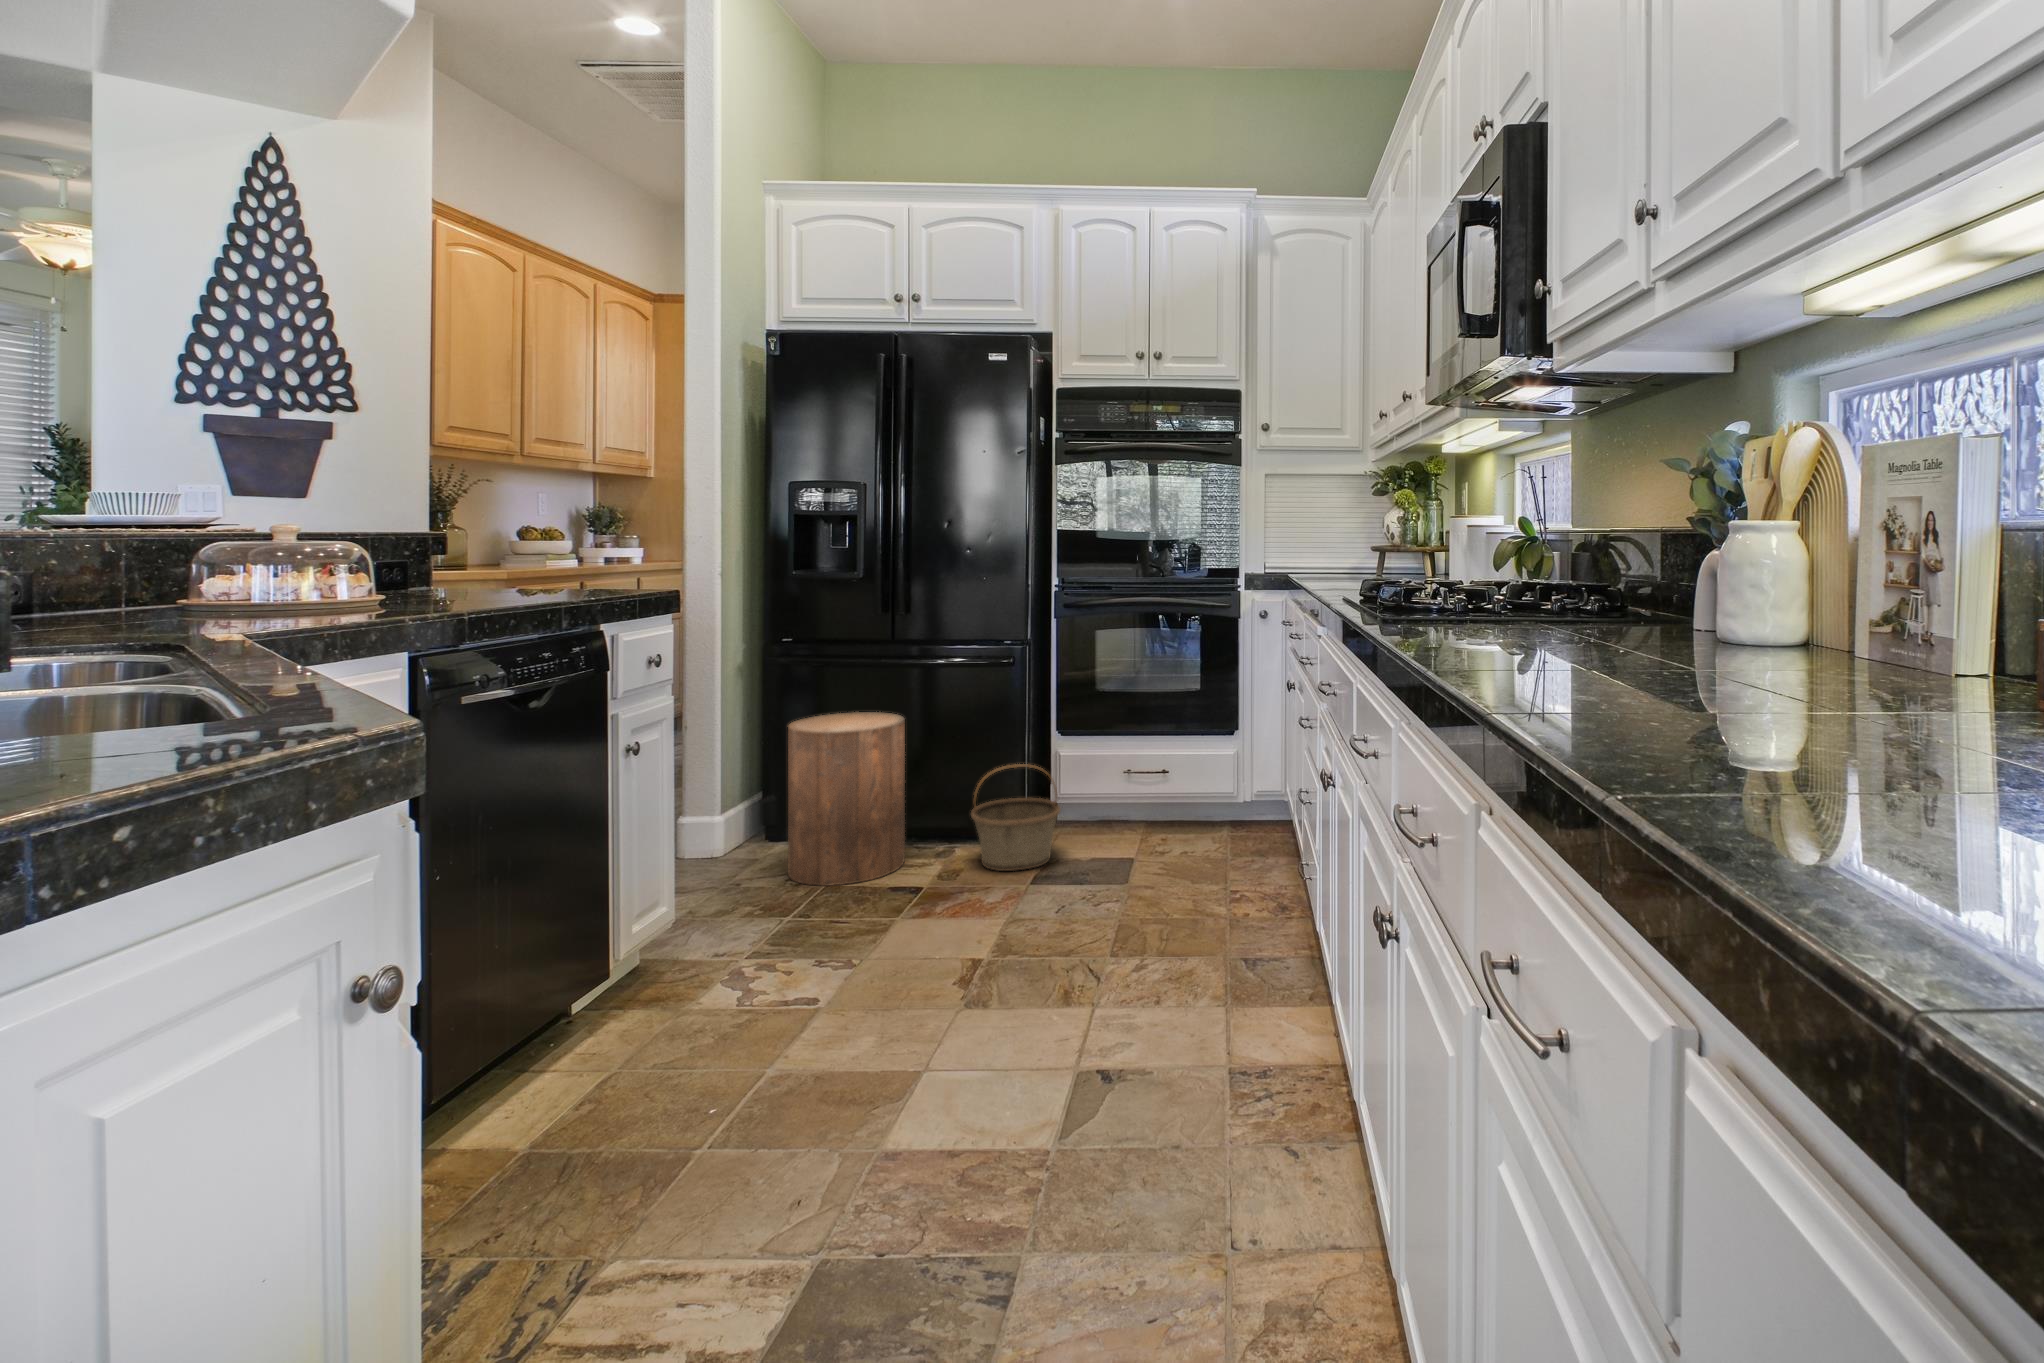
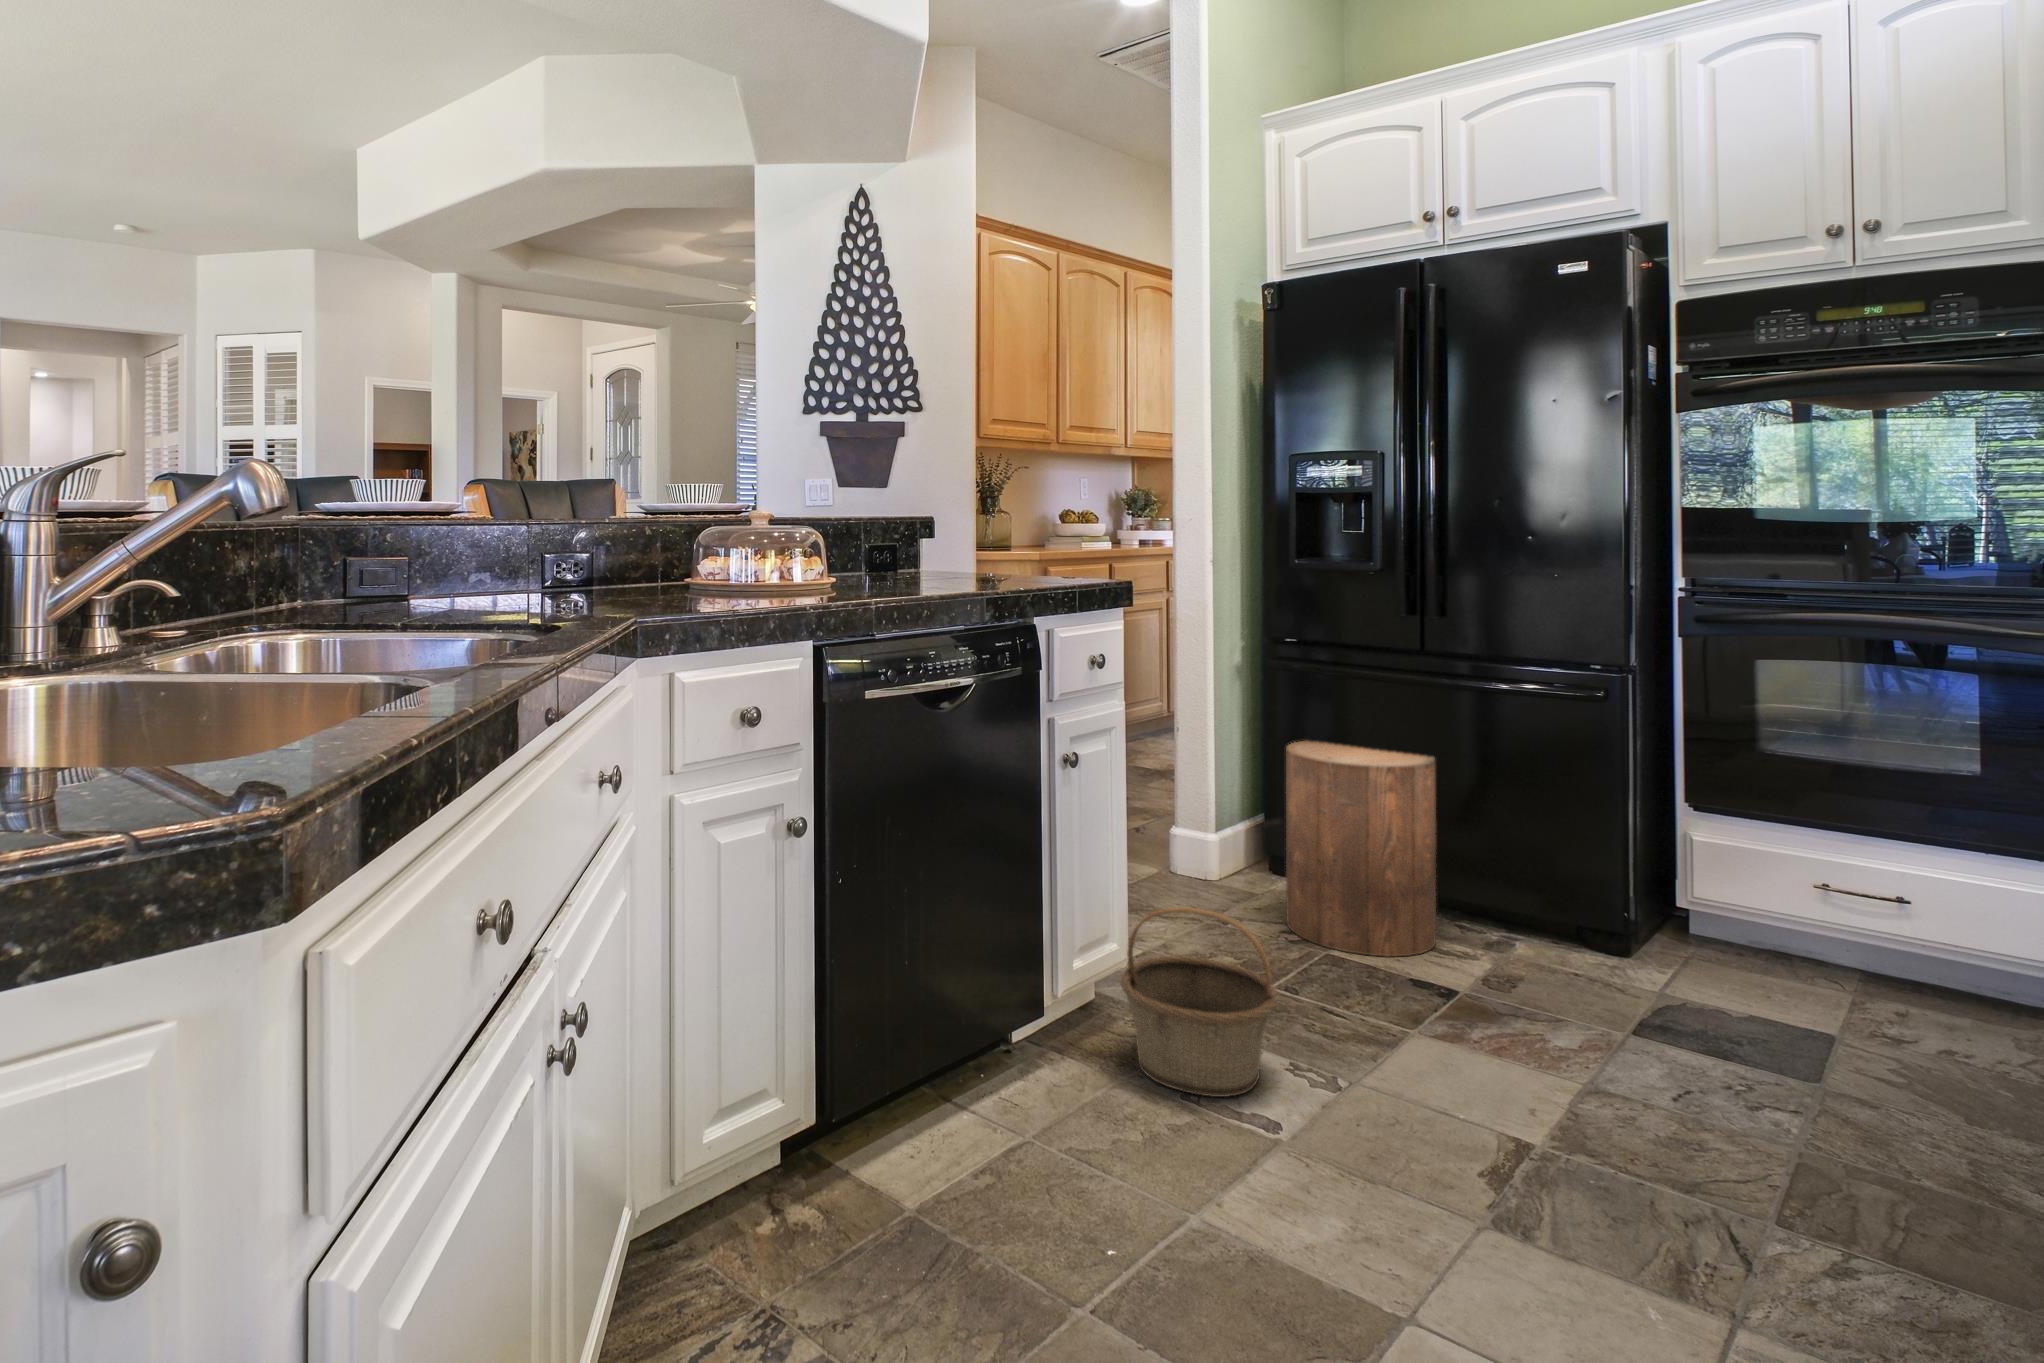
basket: present [971,764,1061,871] -> present [1121,907,1278,1097]

